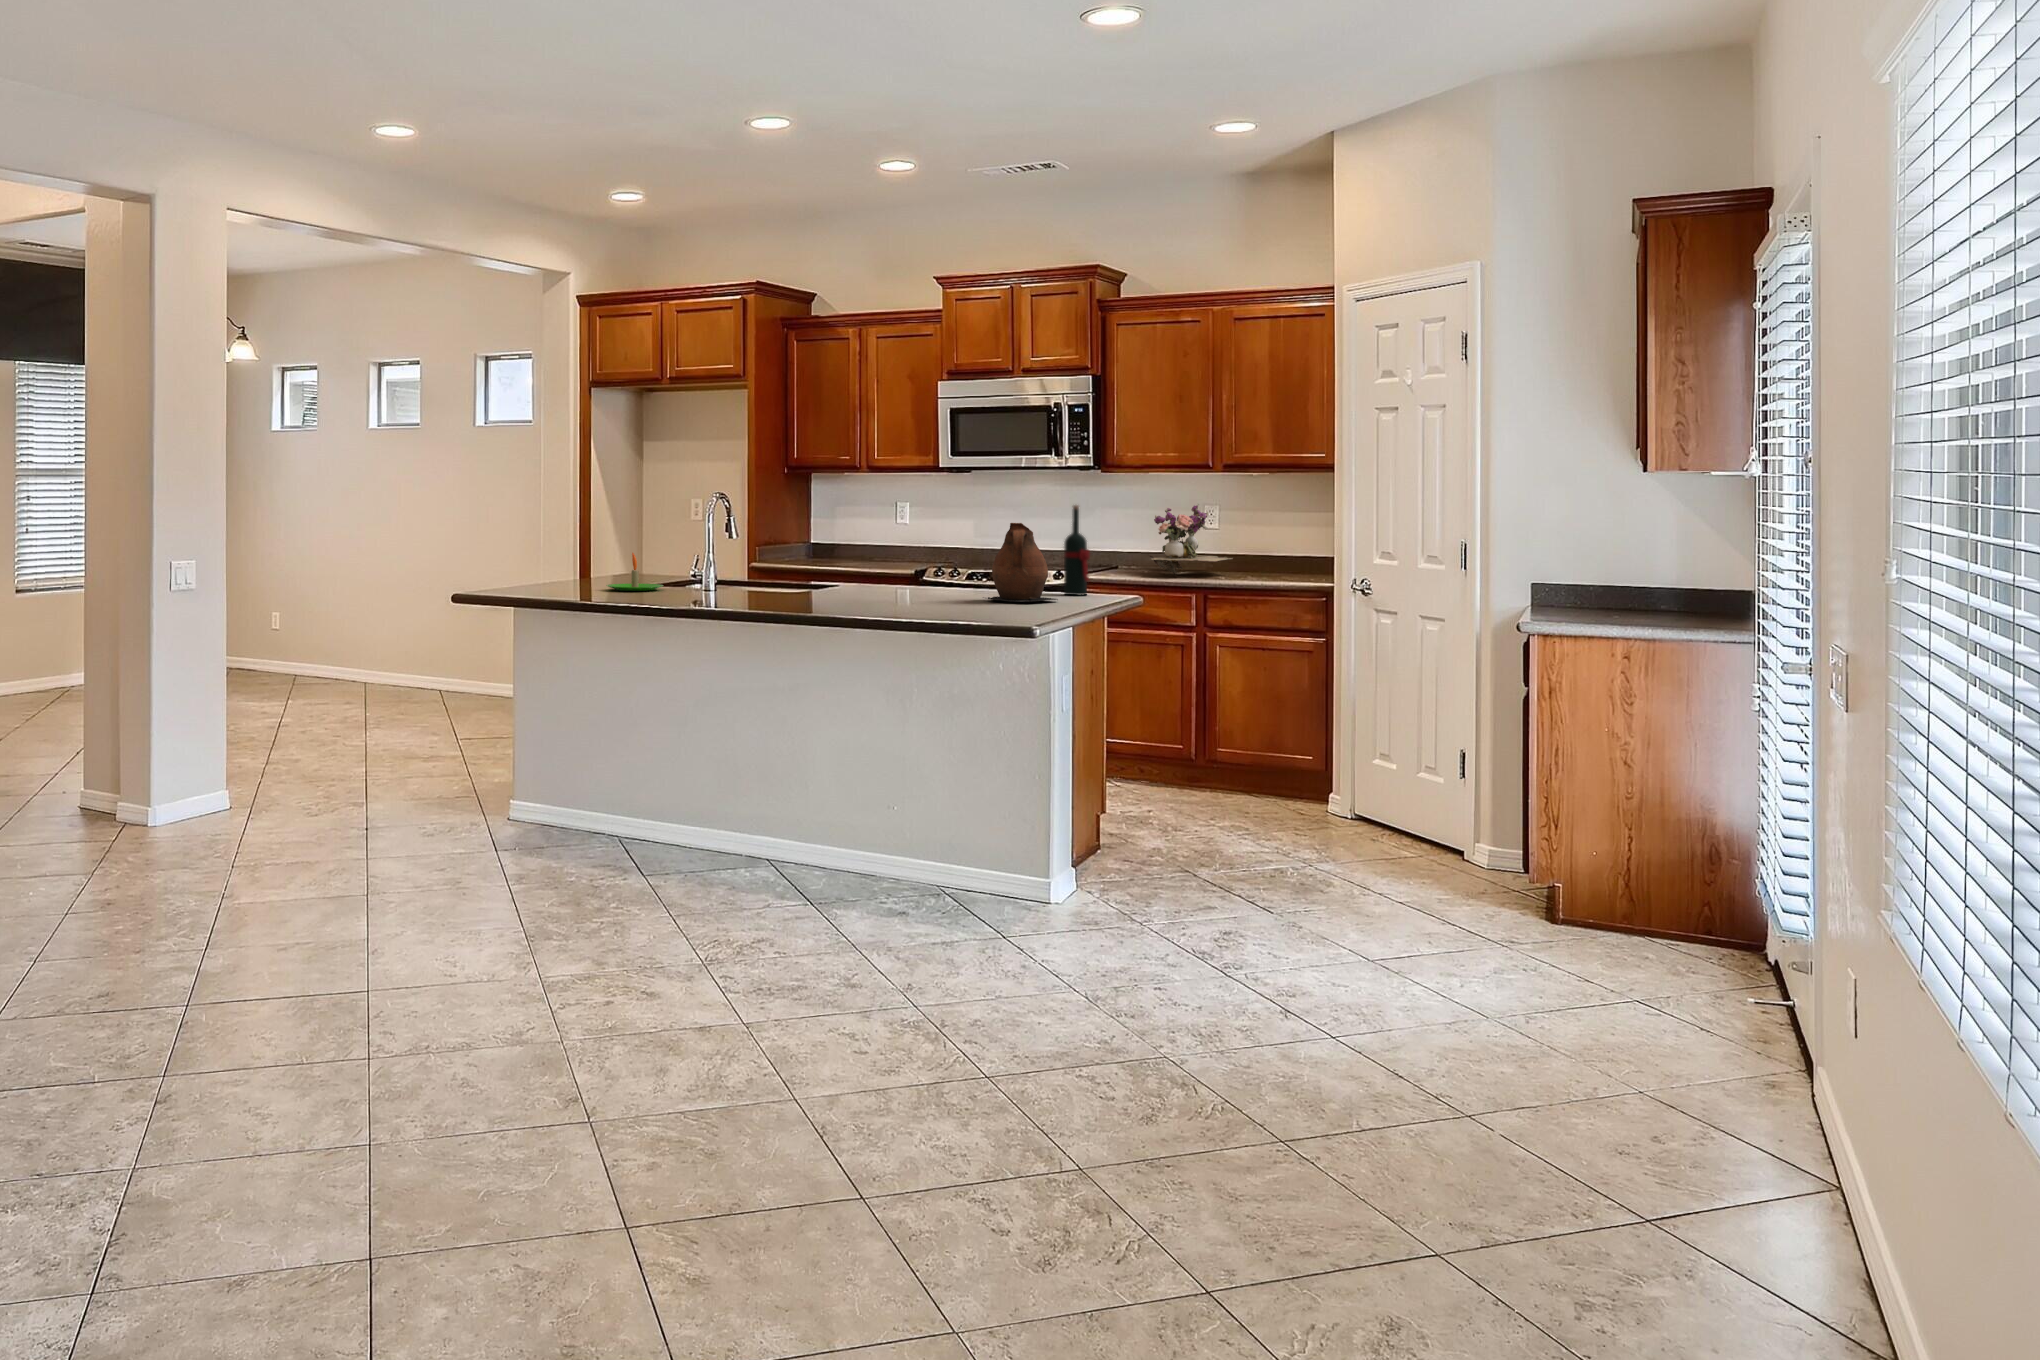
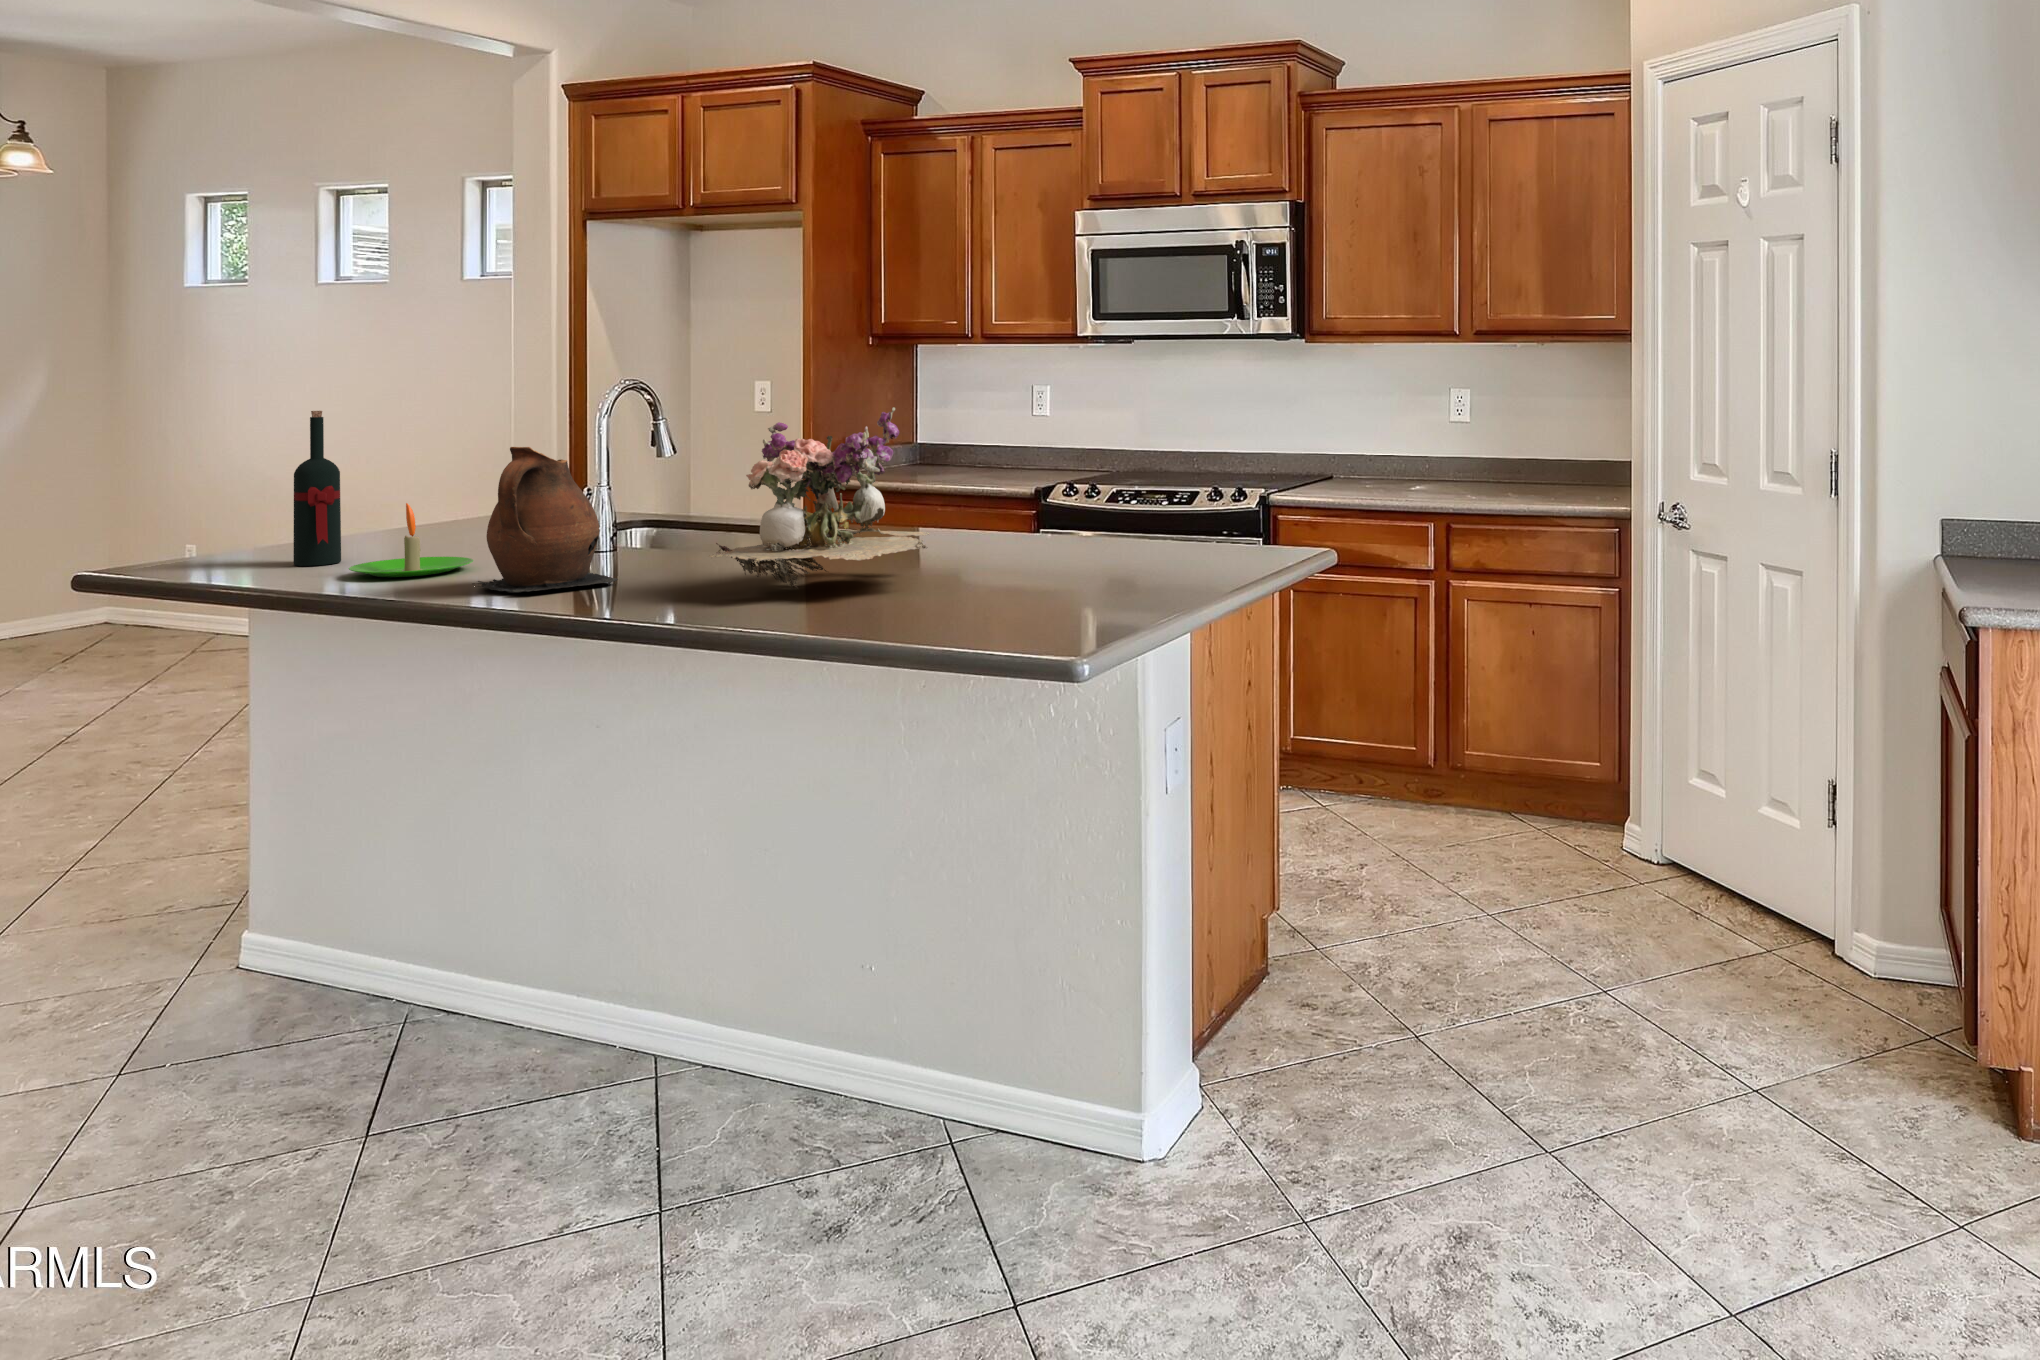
flower arrangement: present [1149,504,1233,574] -> present [709,407,929,588]
wine bottle: present [1064,505,1090,595] -> present [293,411,341,566]
ceramic pitcher: present [988,523,1058,602] -> present [478,447,618,593]

